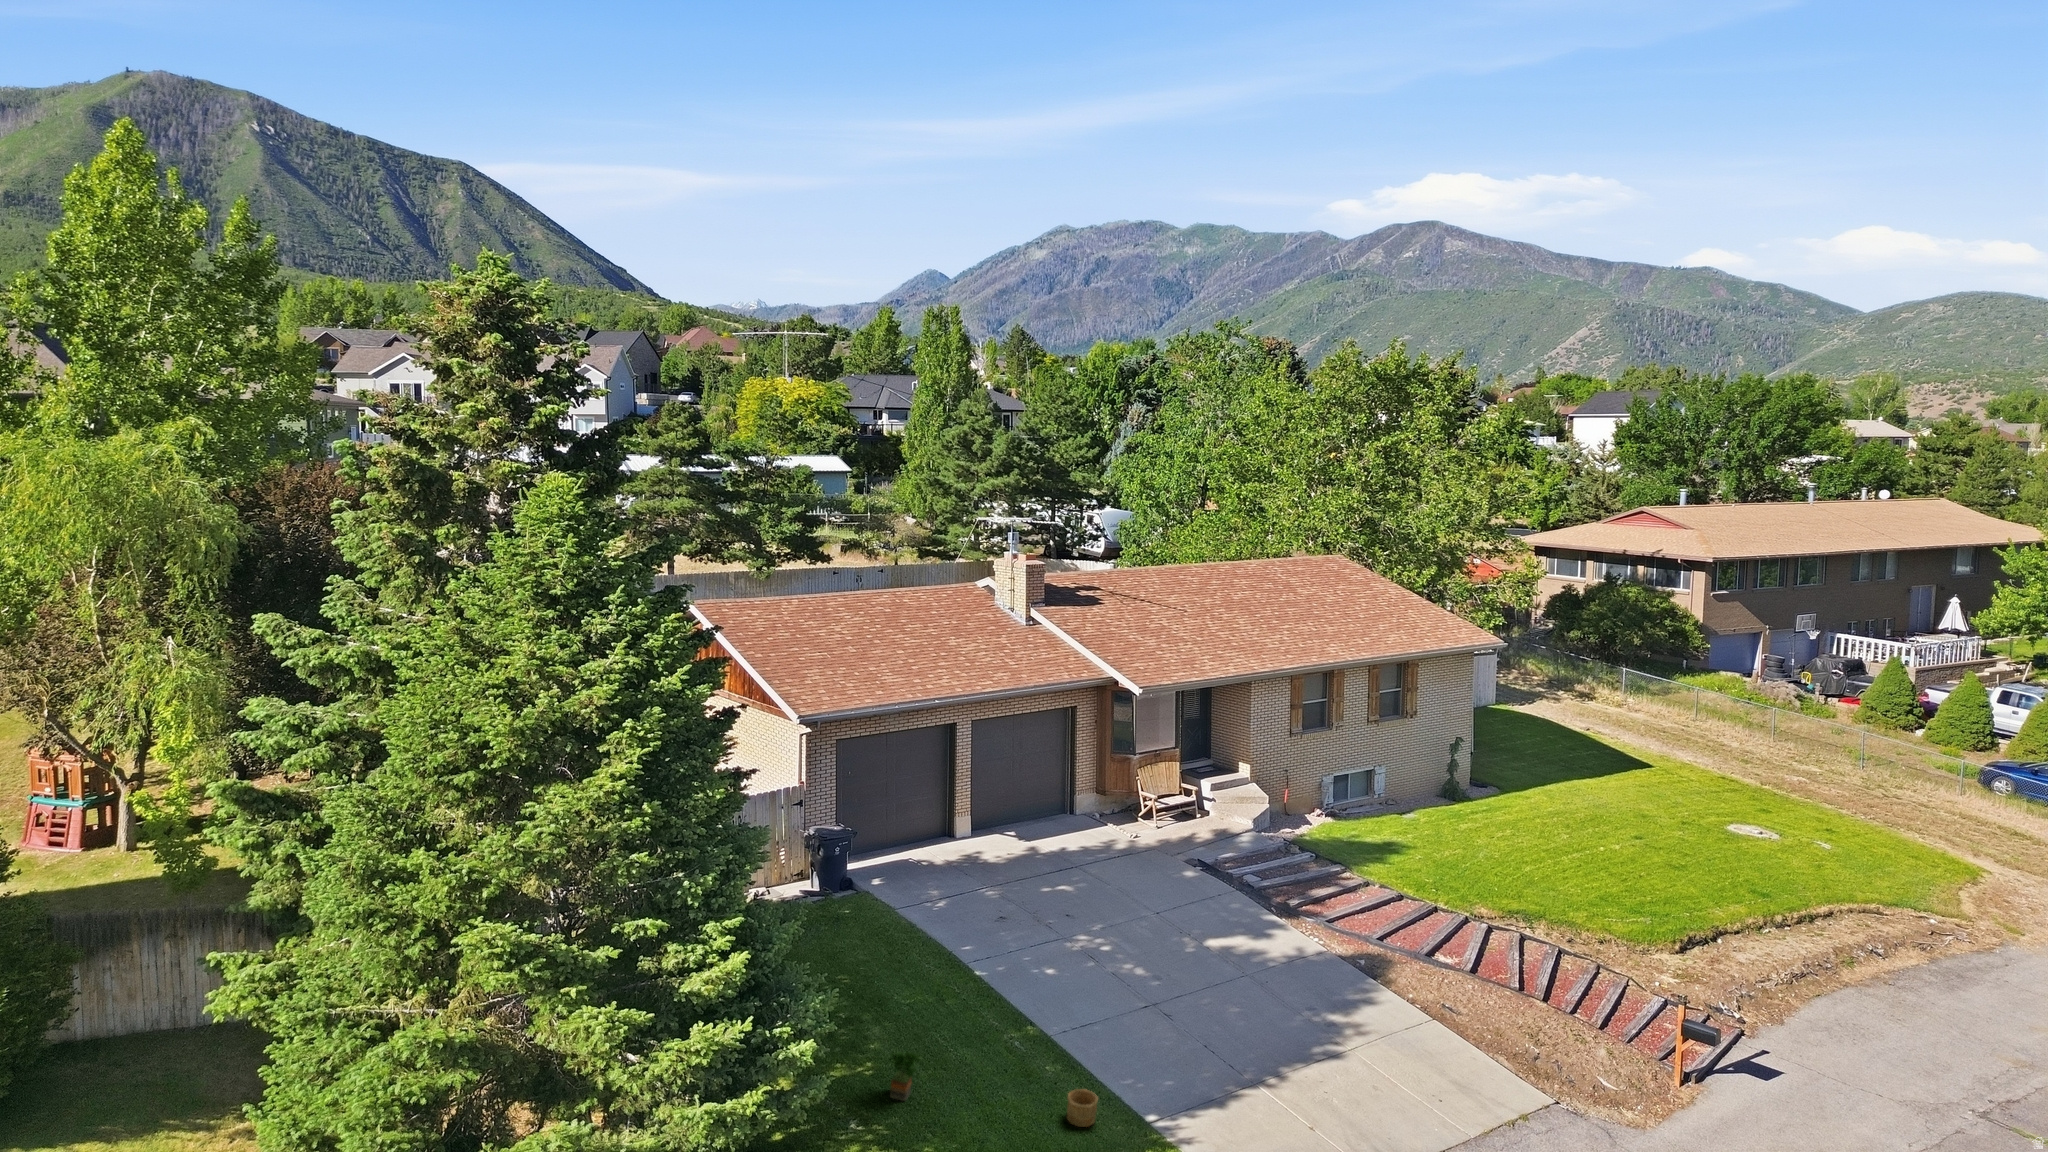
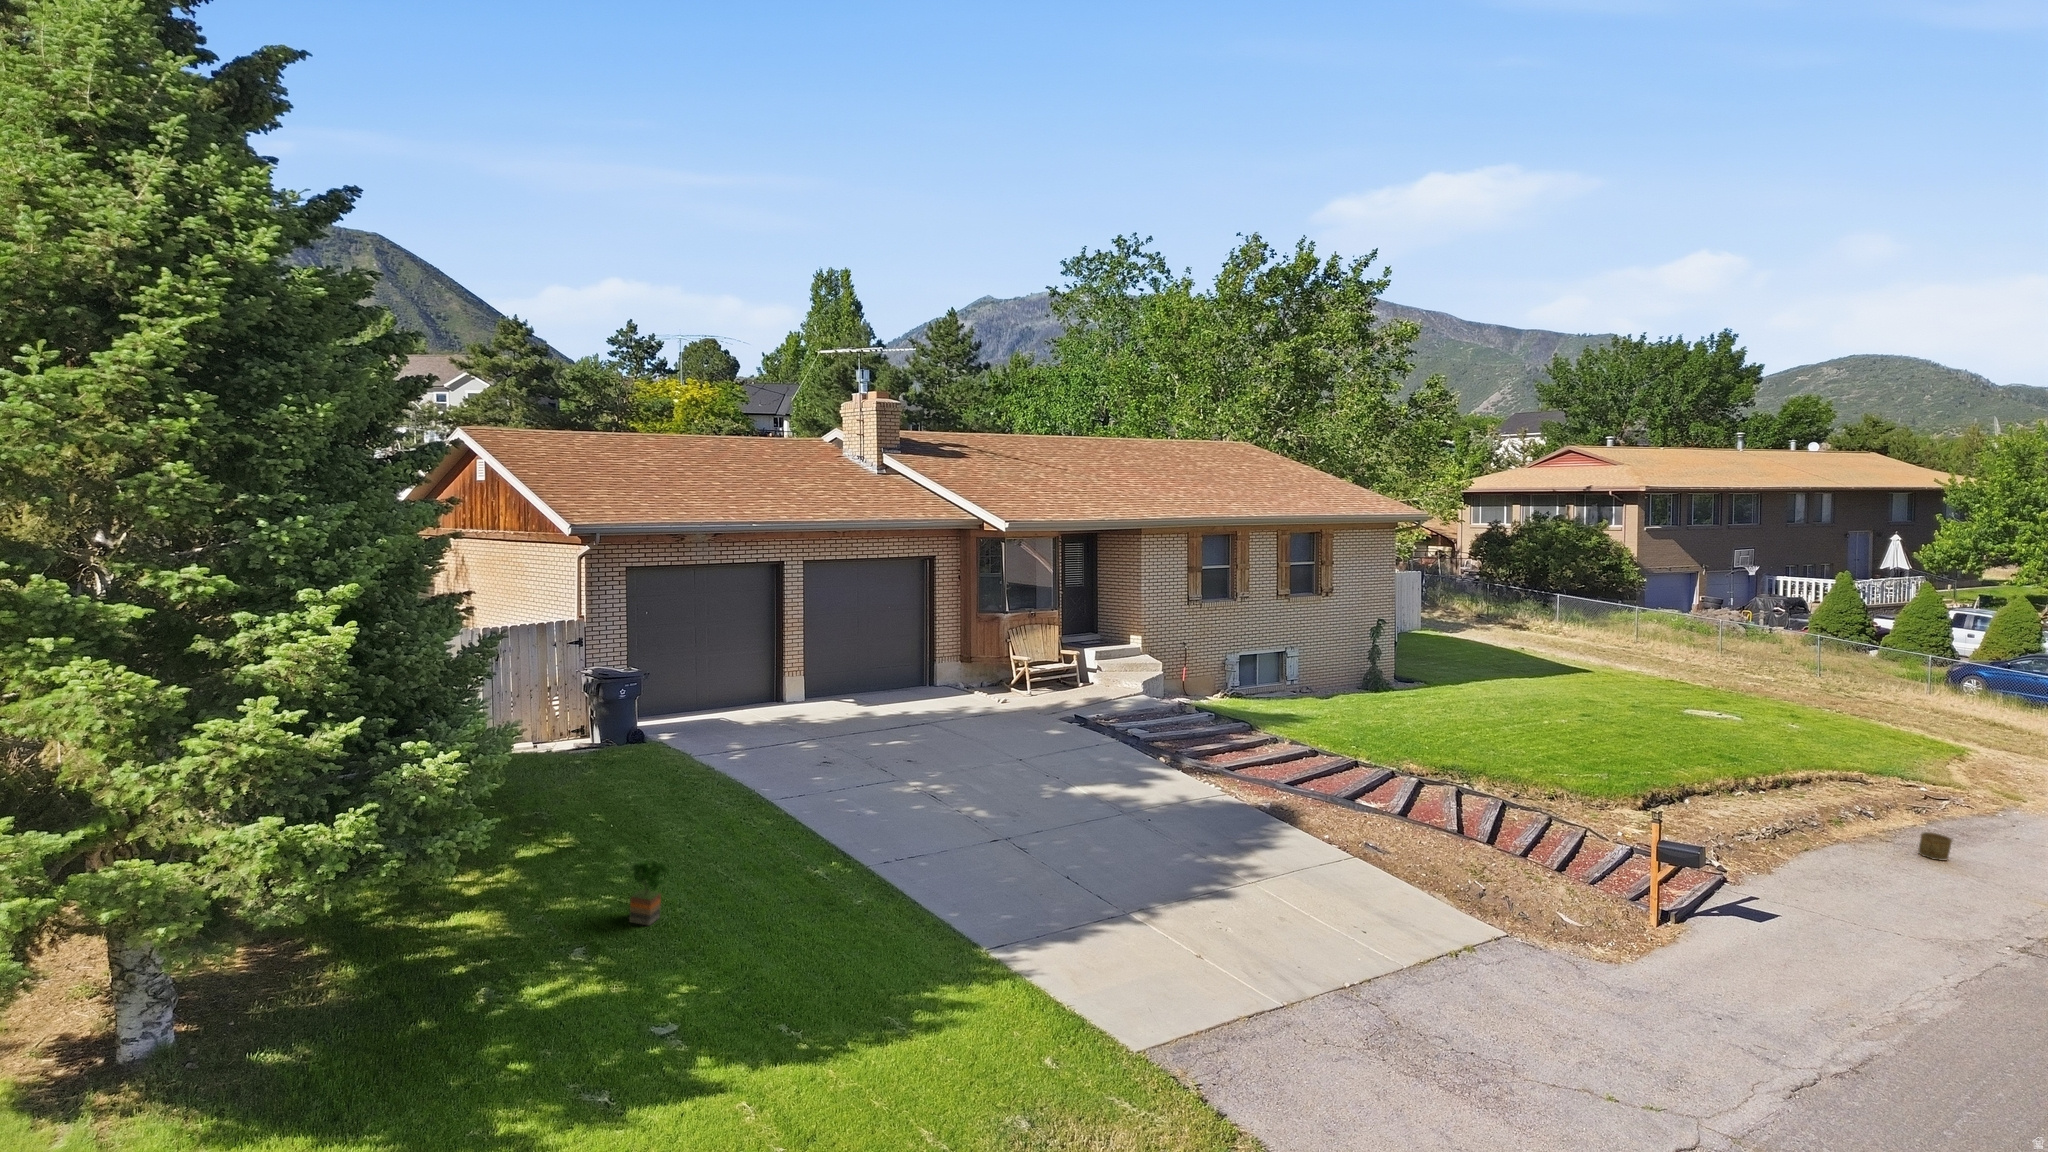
wooden bucket: present [1067,1089,1098,1127] -> present [1918,832,1952,861]

